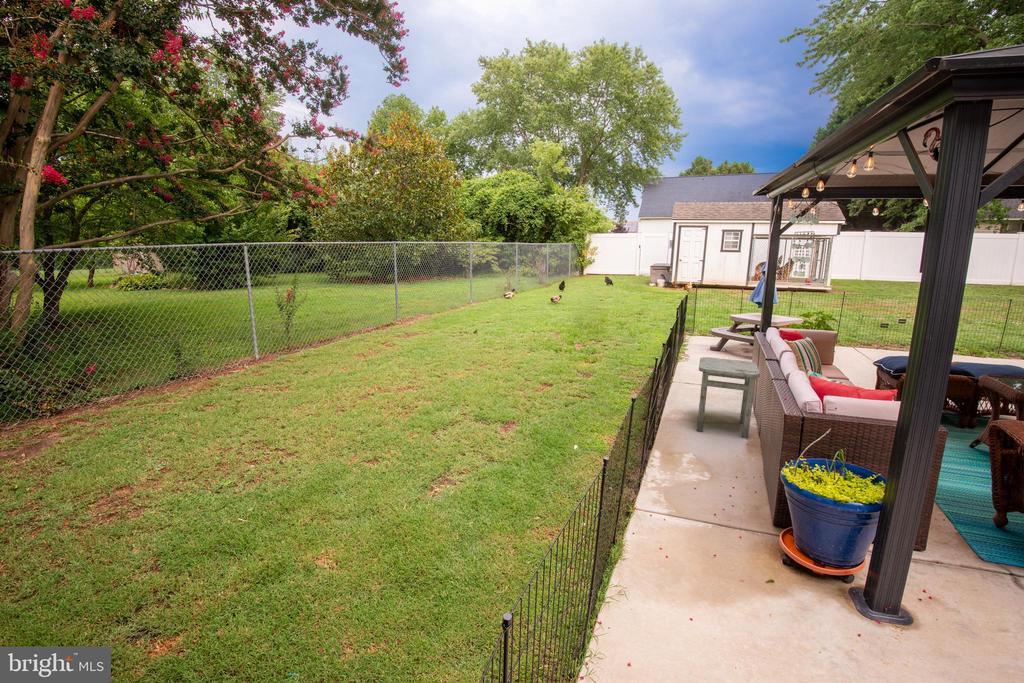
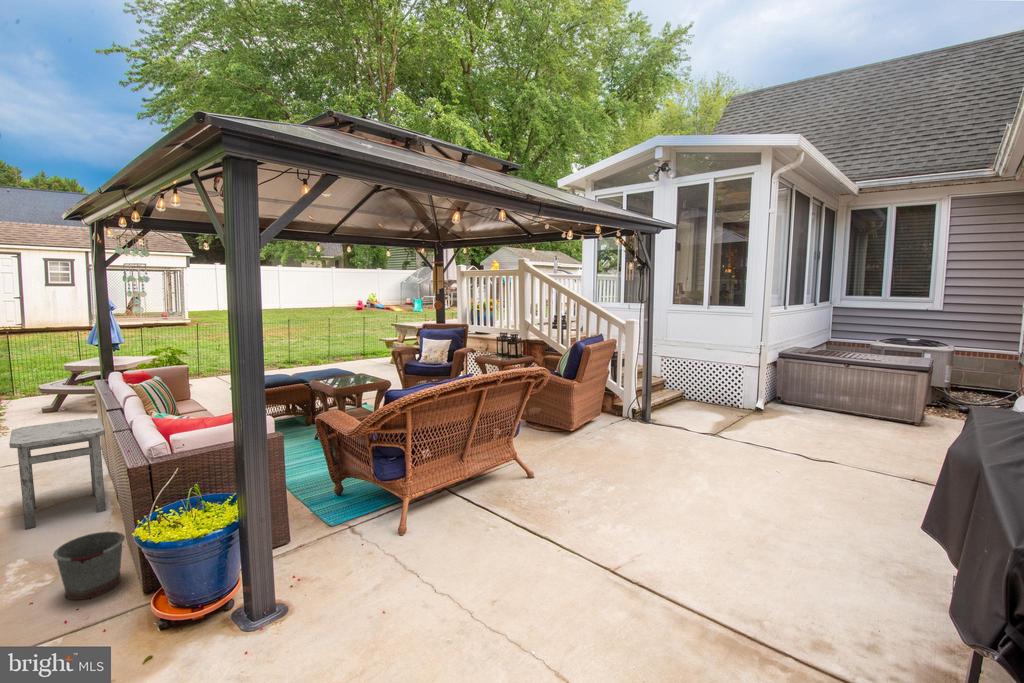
bucket: none [716,453,765,506] -> present [53,532,125,600]

